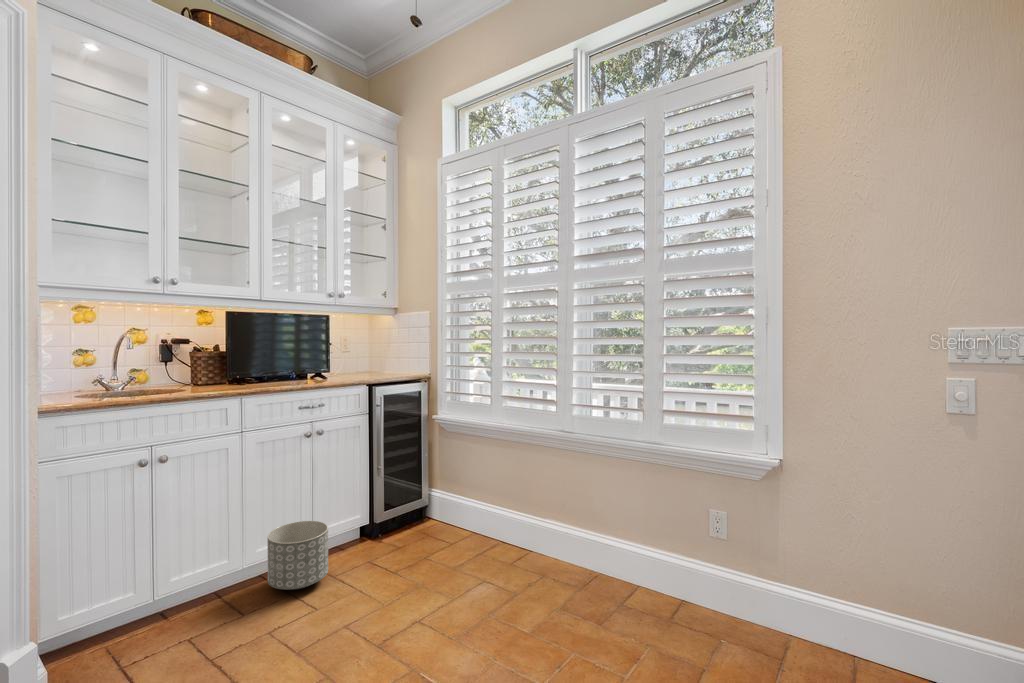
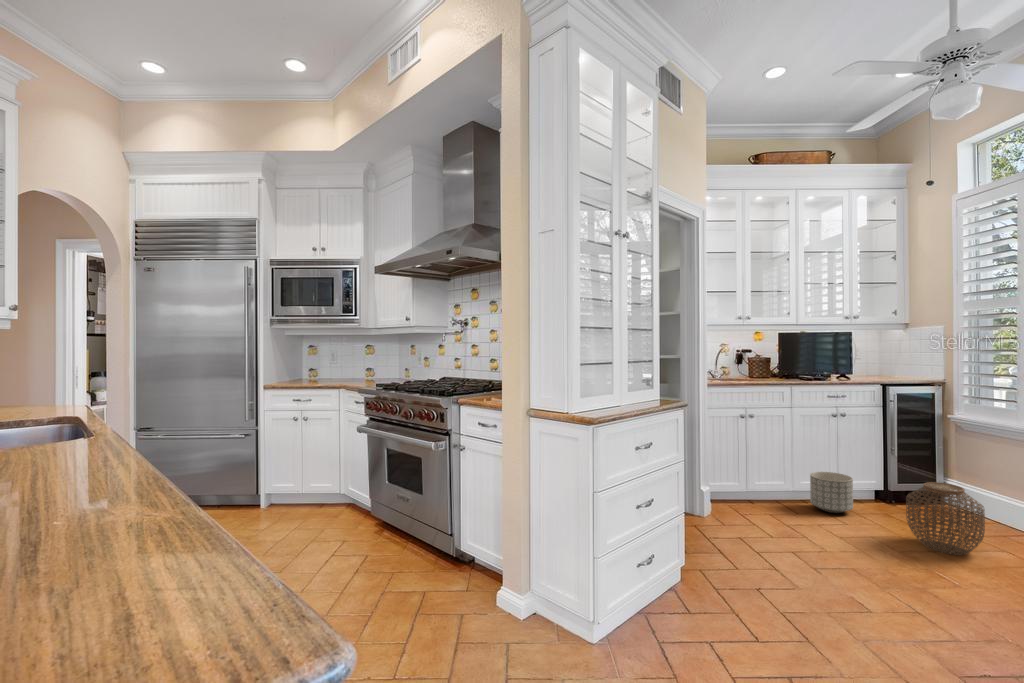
woven basket: none [391,519,475,625] -> present [906,482,985,555]

